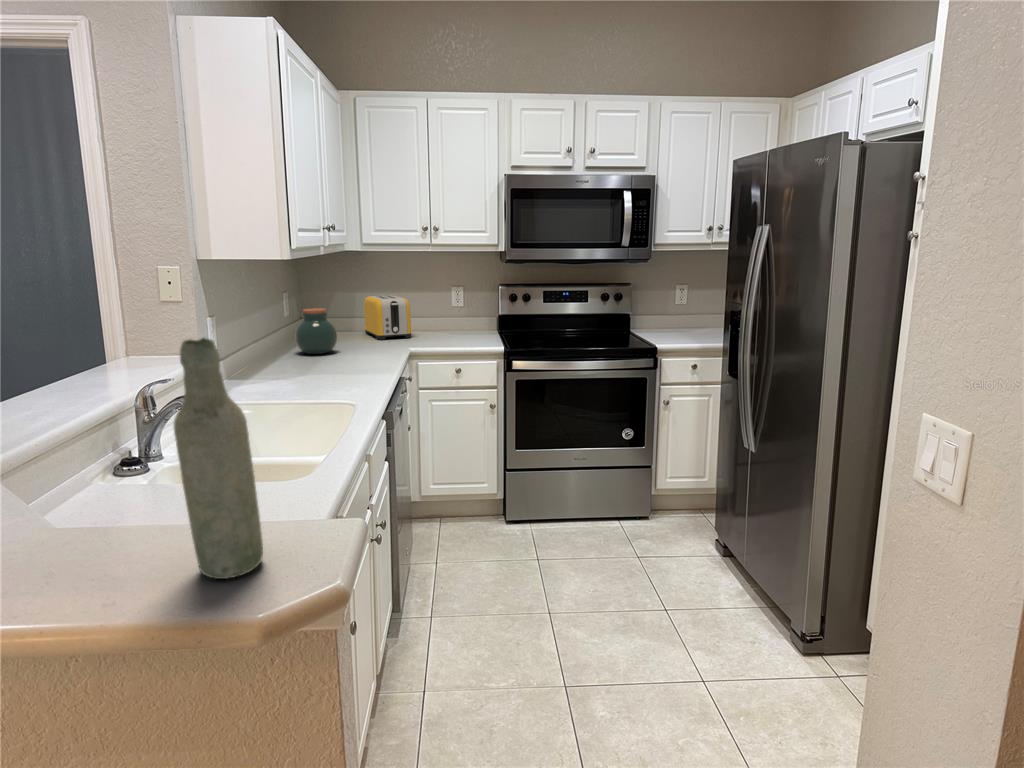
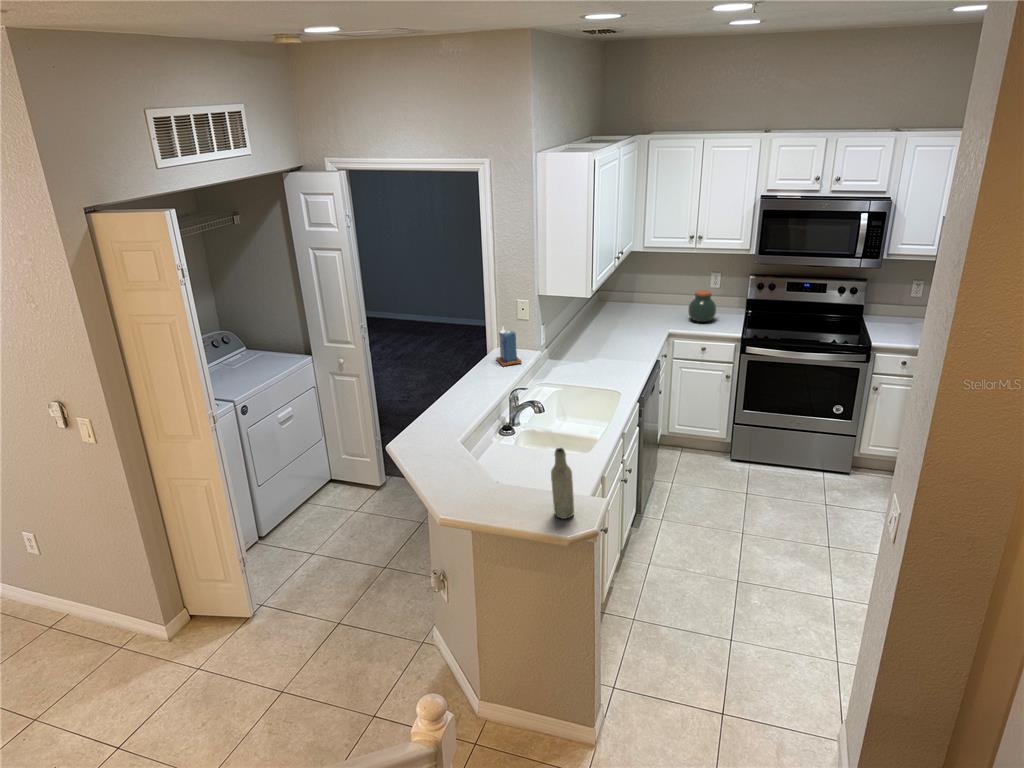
toaster: present [364,295,411,340] -> none [641,278,675,316]
candle: none [117,301,169,371] -> present [496,327,522,366]
jar: present [295,308,337,354] -> present [688,290,716,322]

